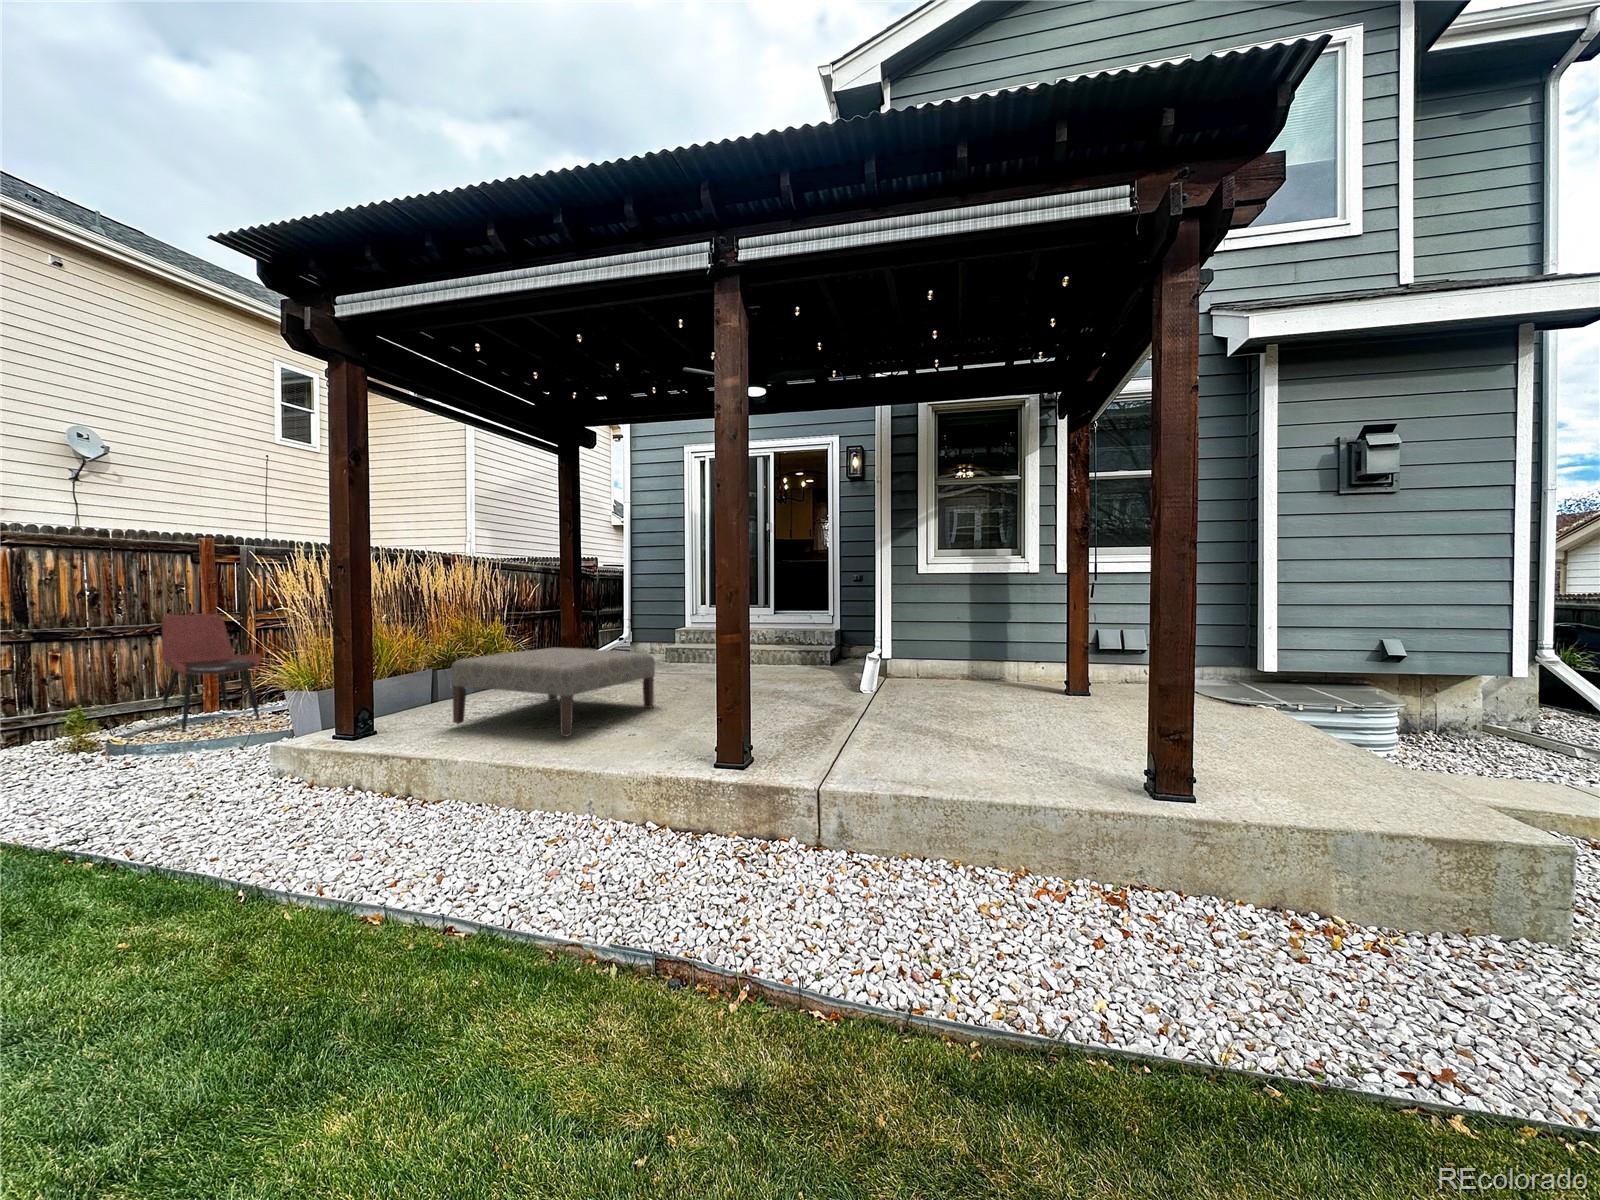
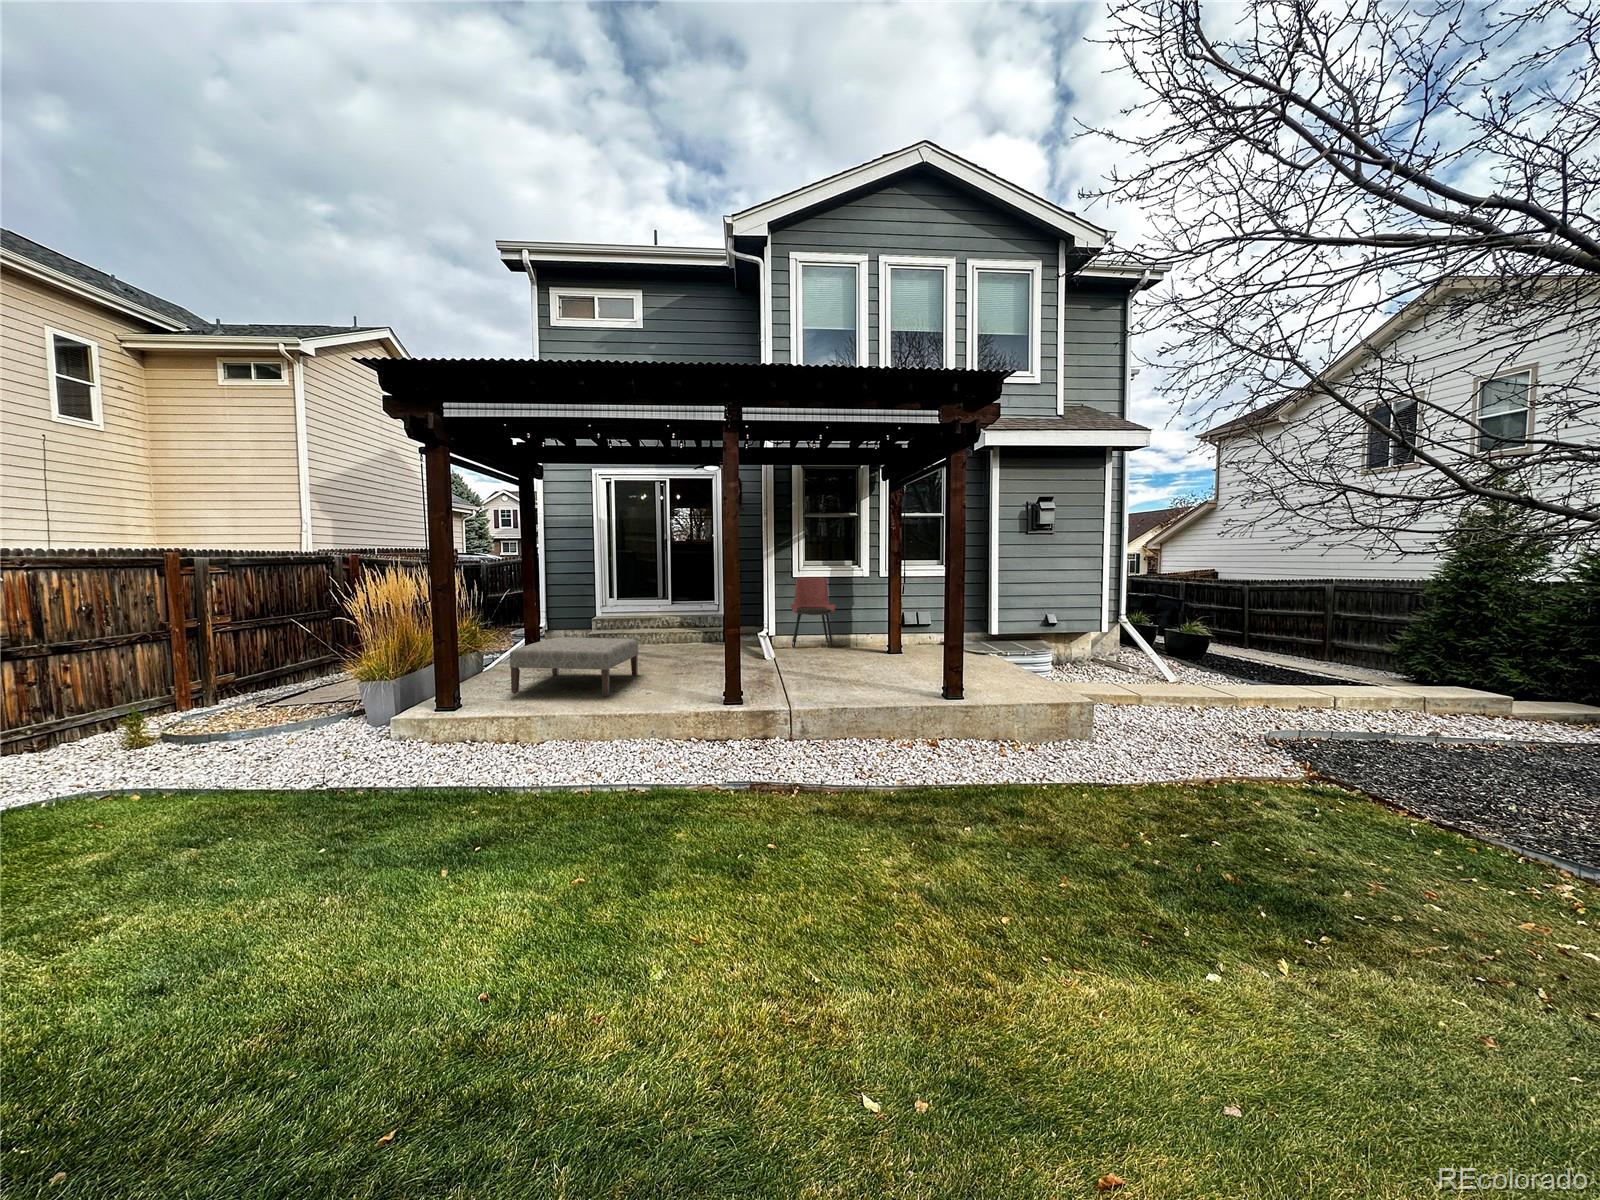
dining chair: present [161,614,261,731] -> present [791,577,836,648]

